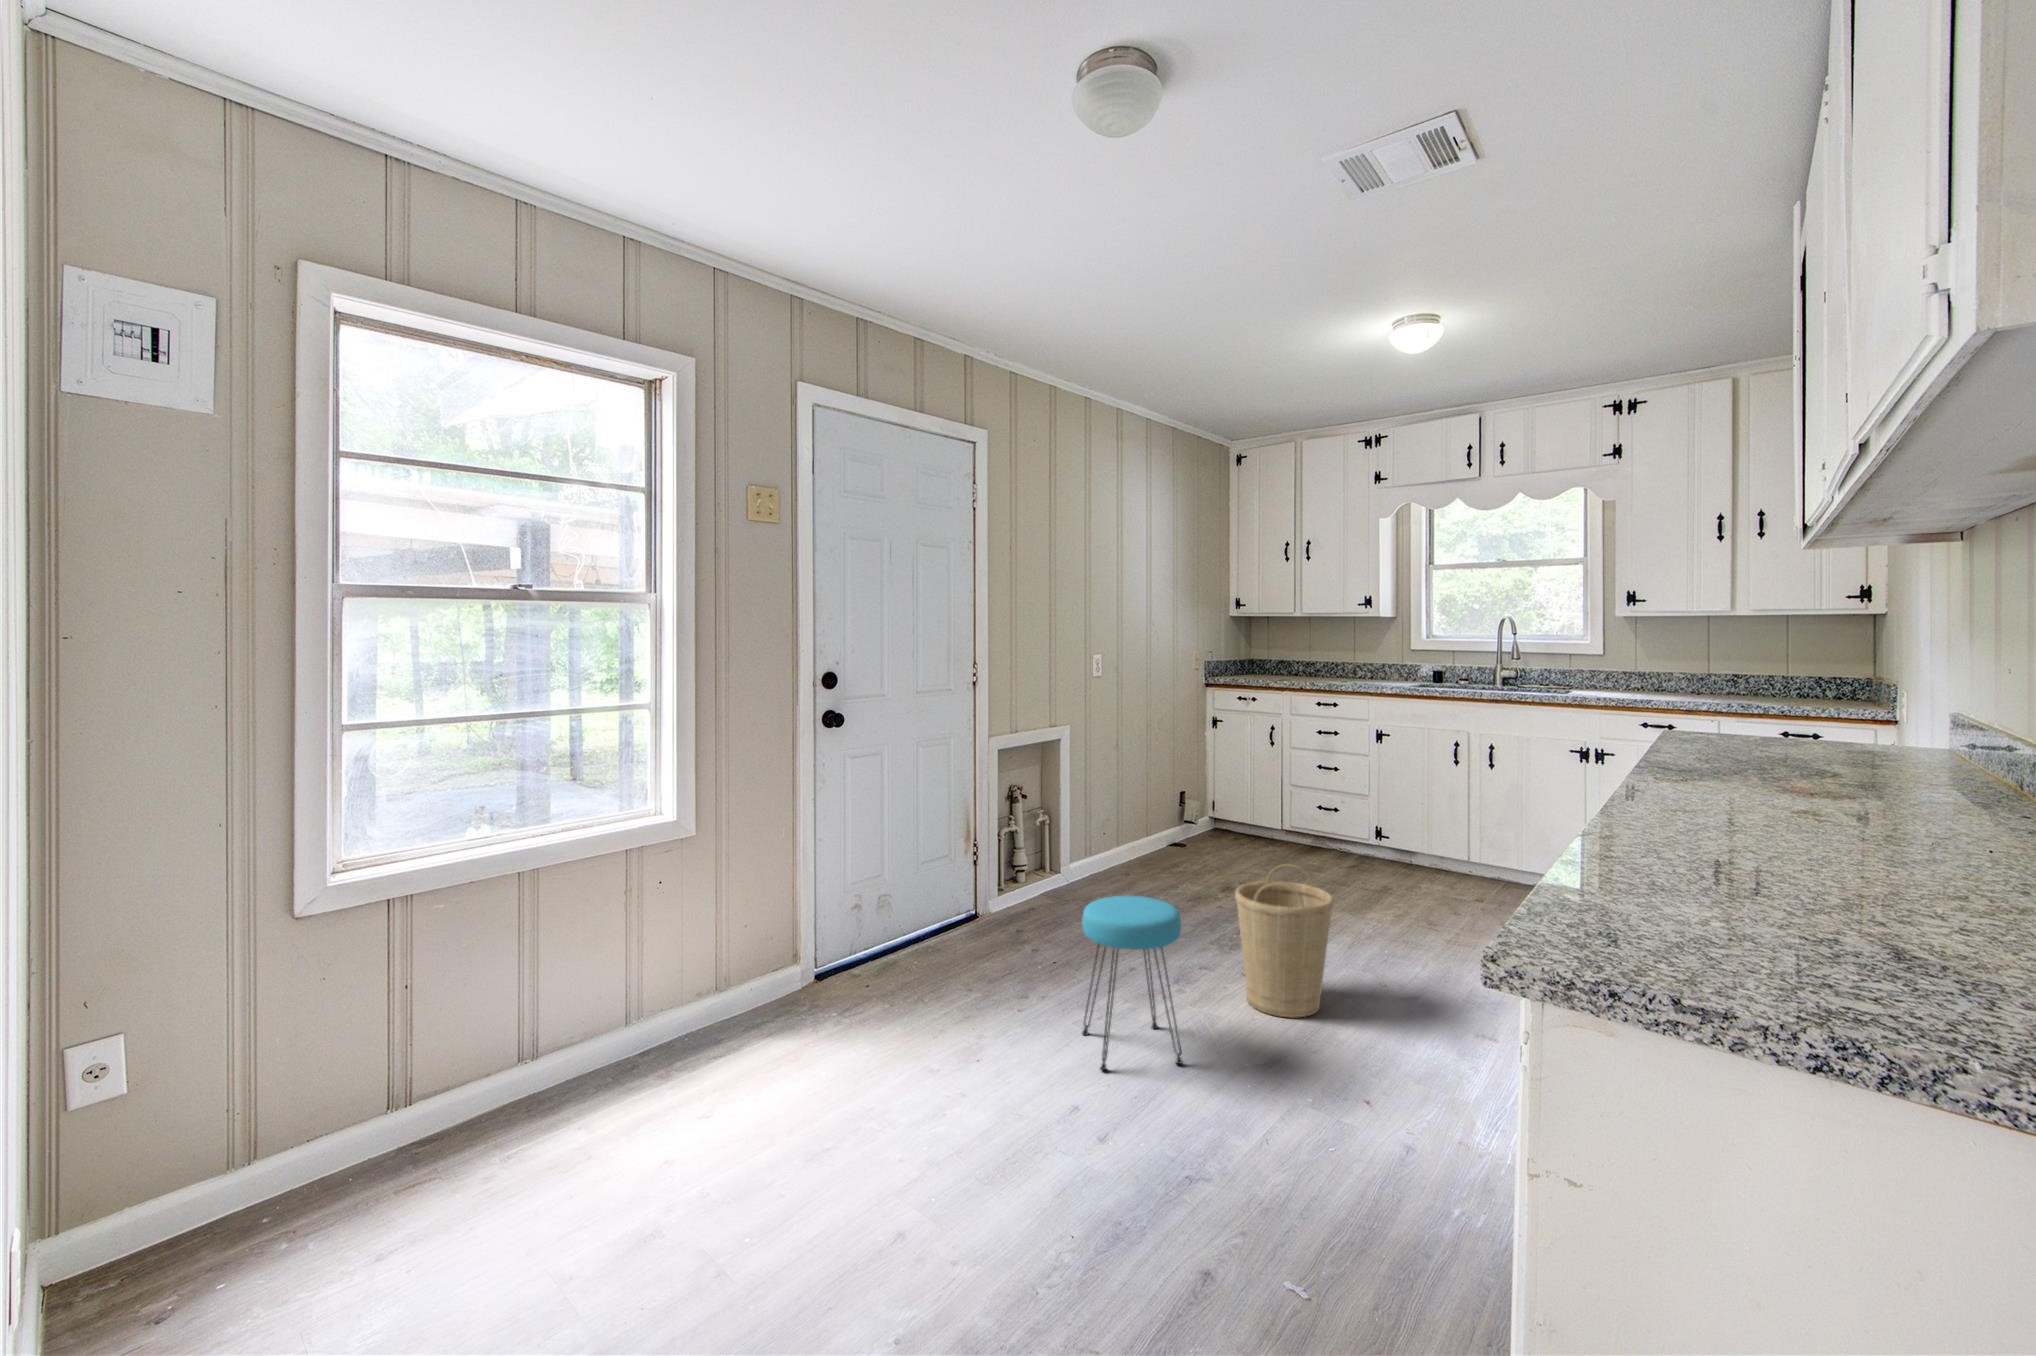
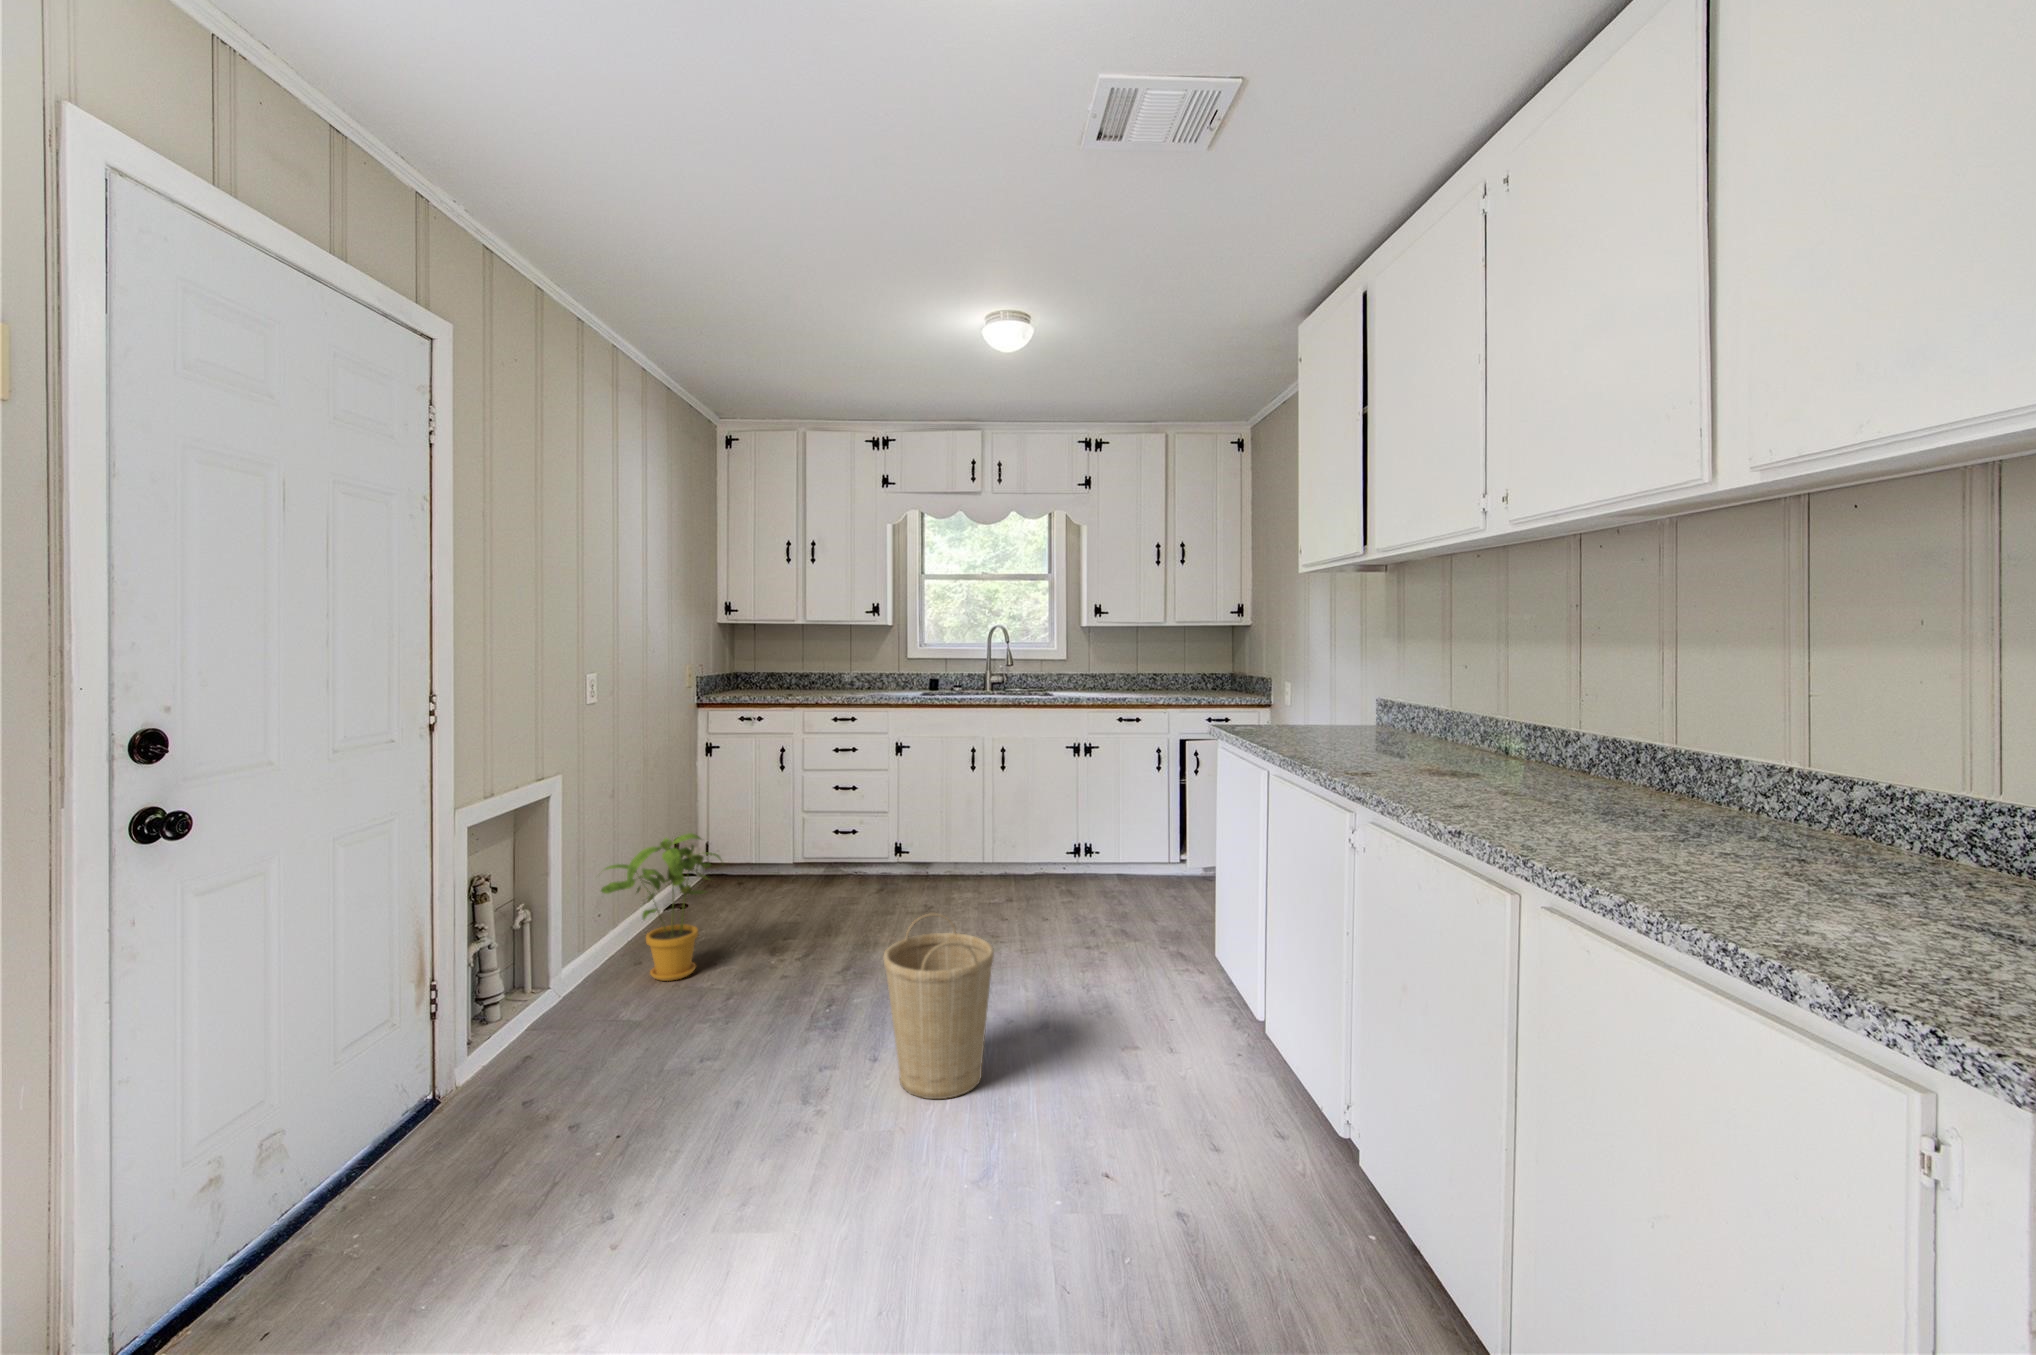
house plant: none [1095,779,1184,891] -> present [601,833,721,981]
stool: present [1082,896,1182,1070] -> none [743,1004,903,1277]

